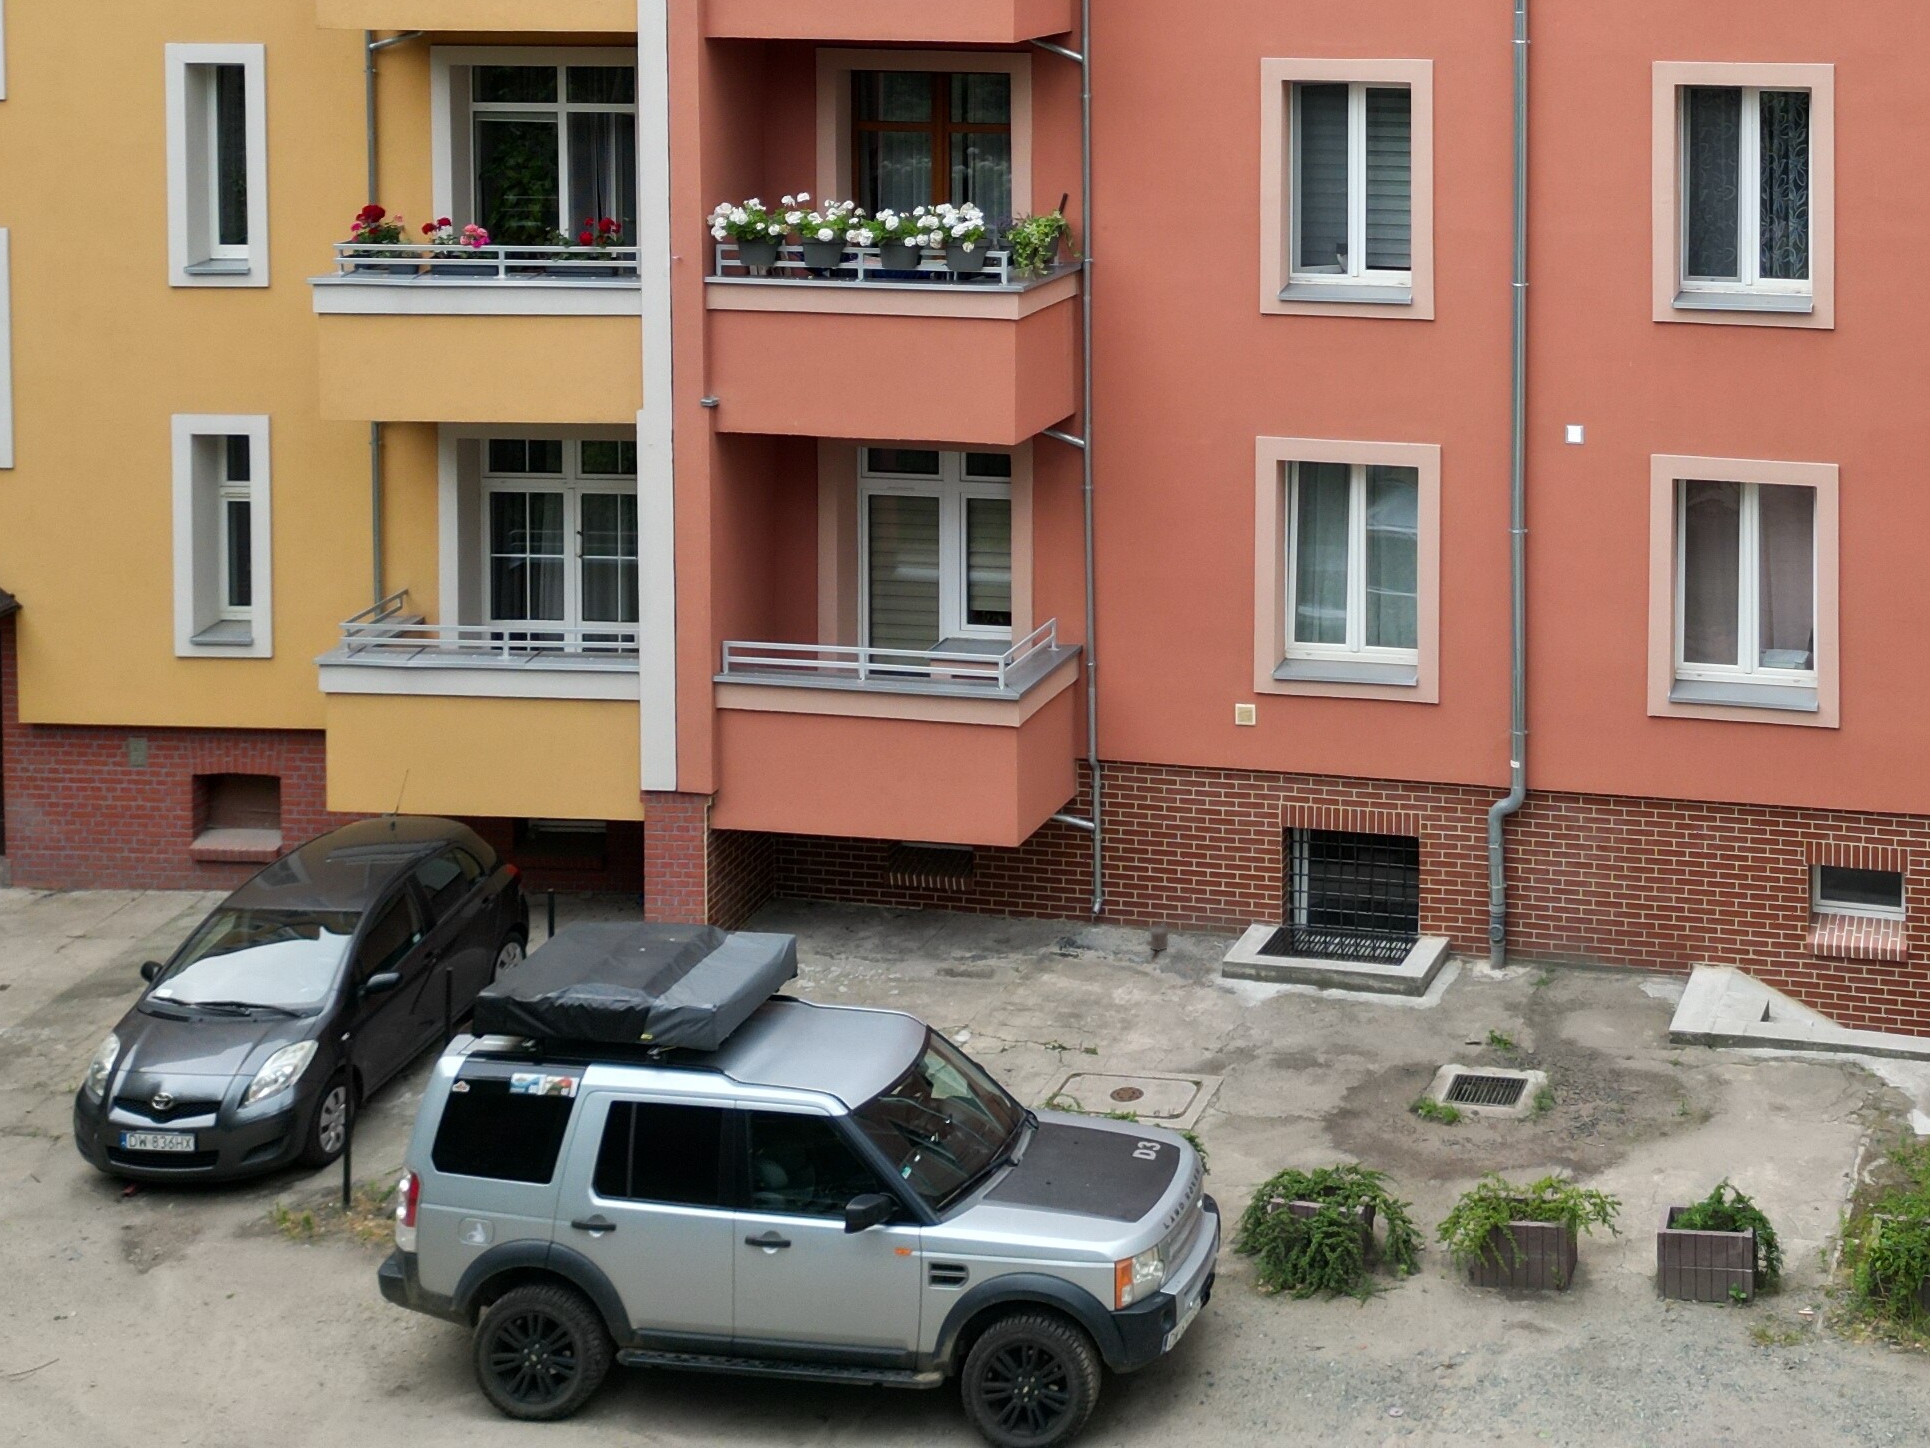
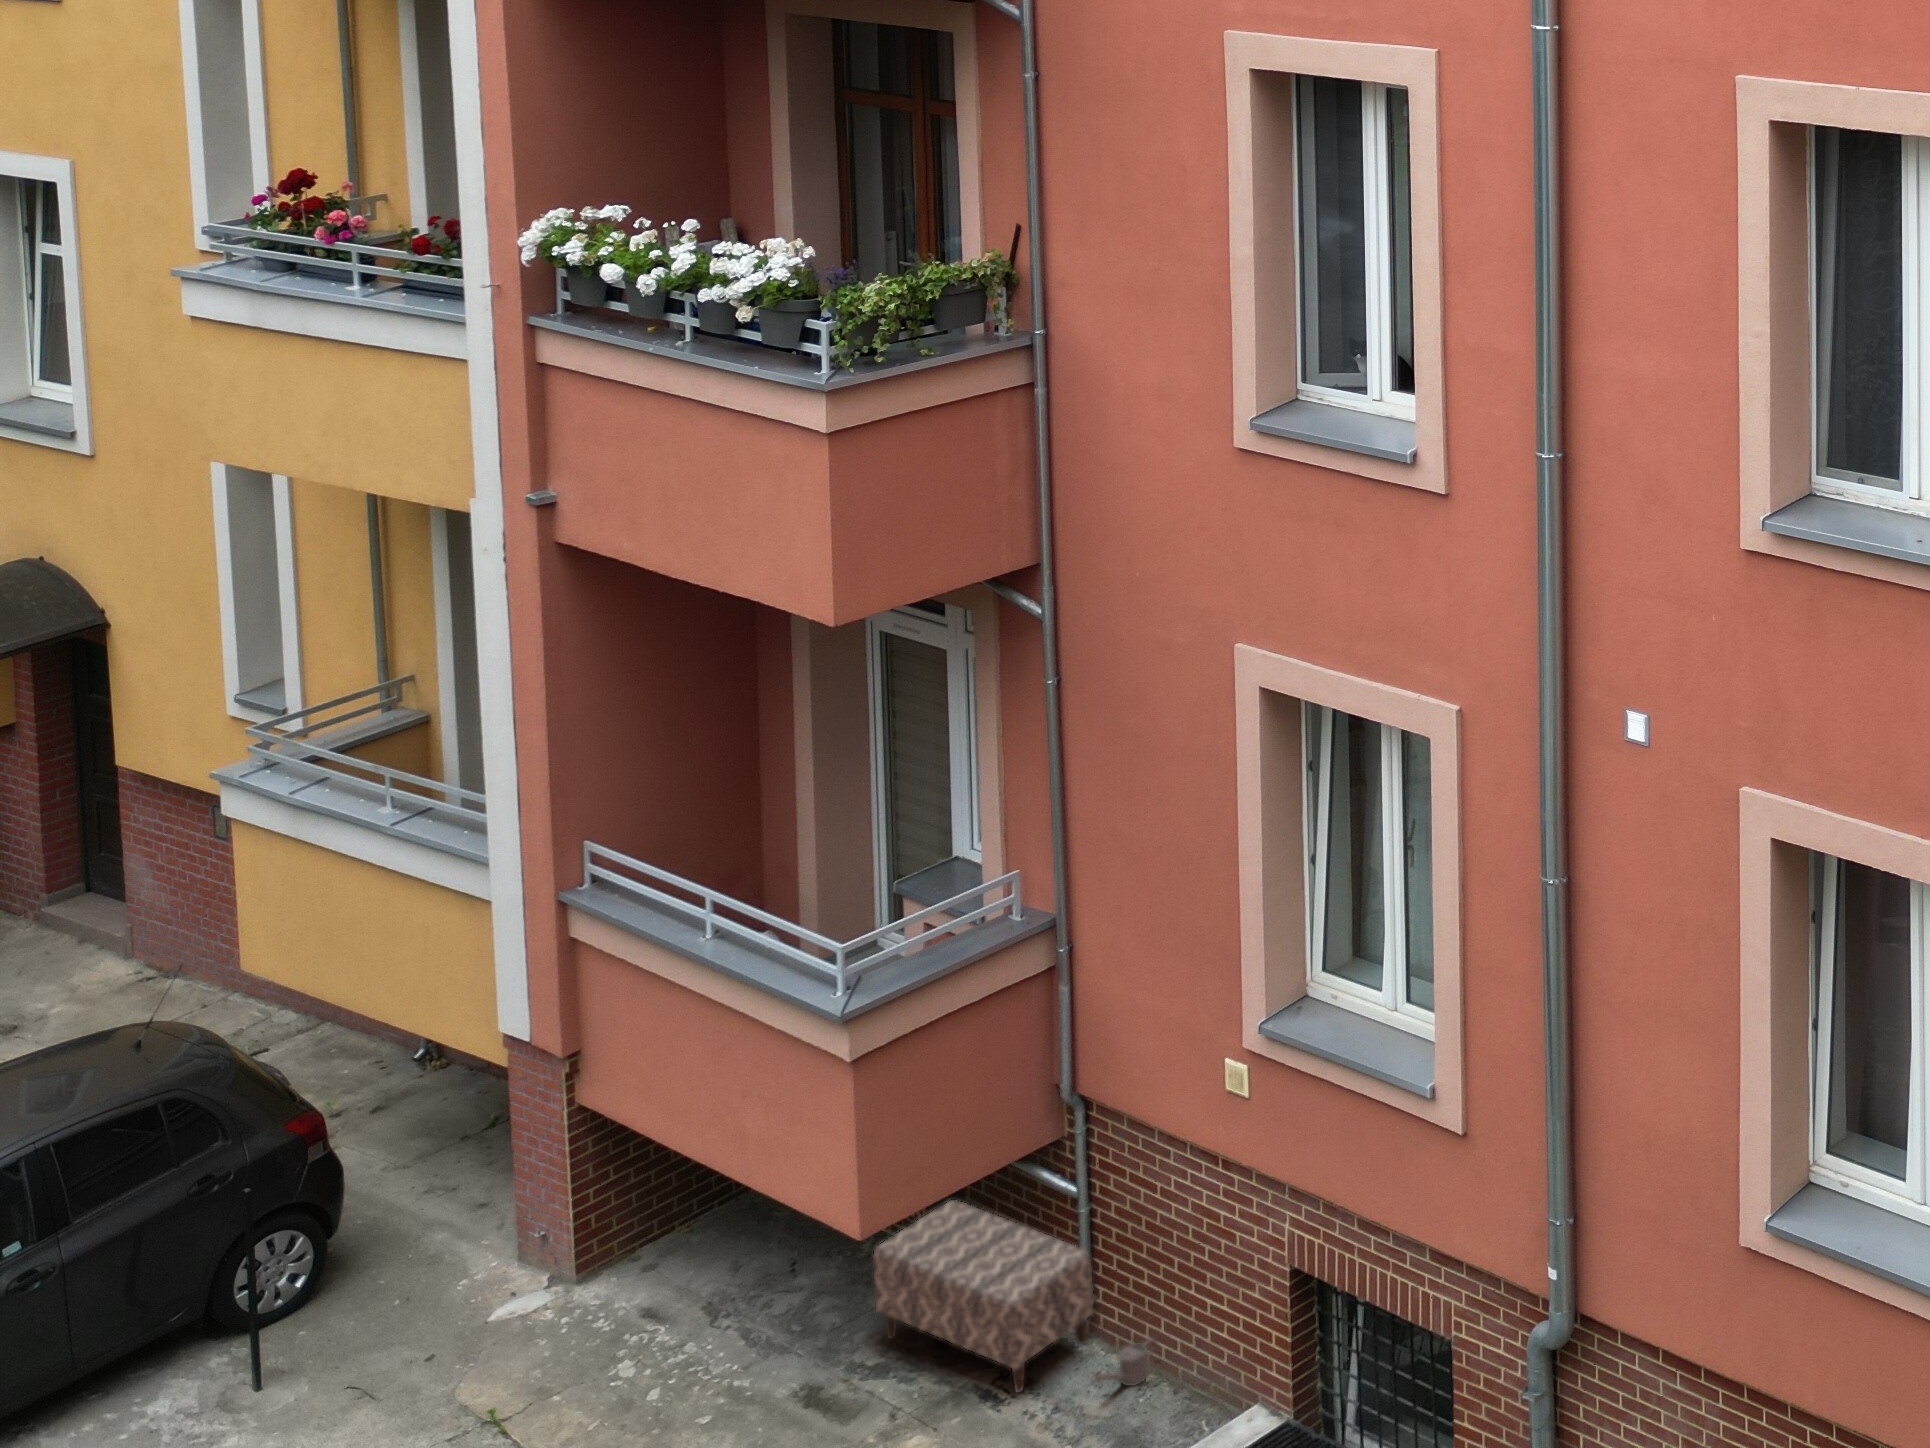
bench: none [957,871,1111,968] -> present [873,1200,1093,1392]

